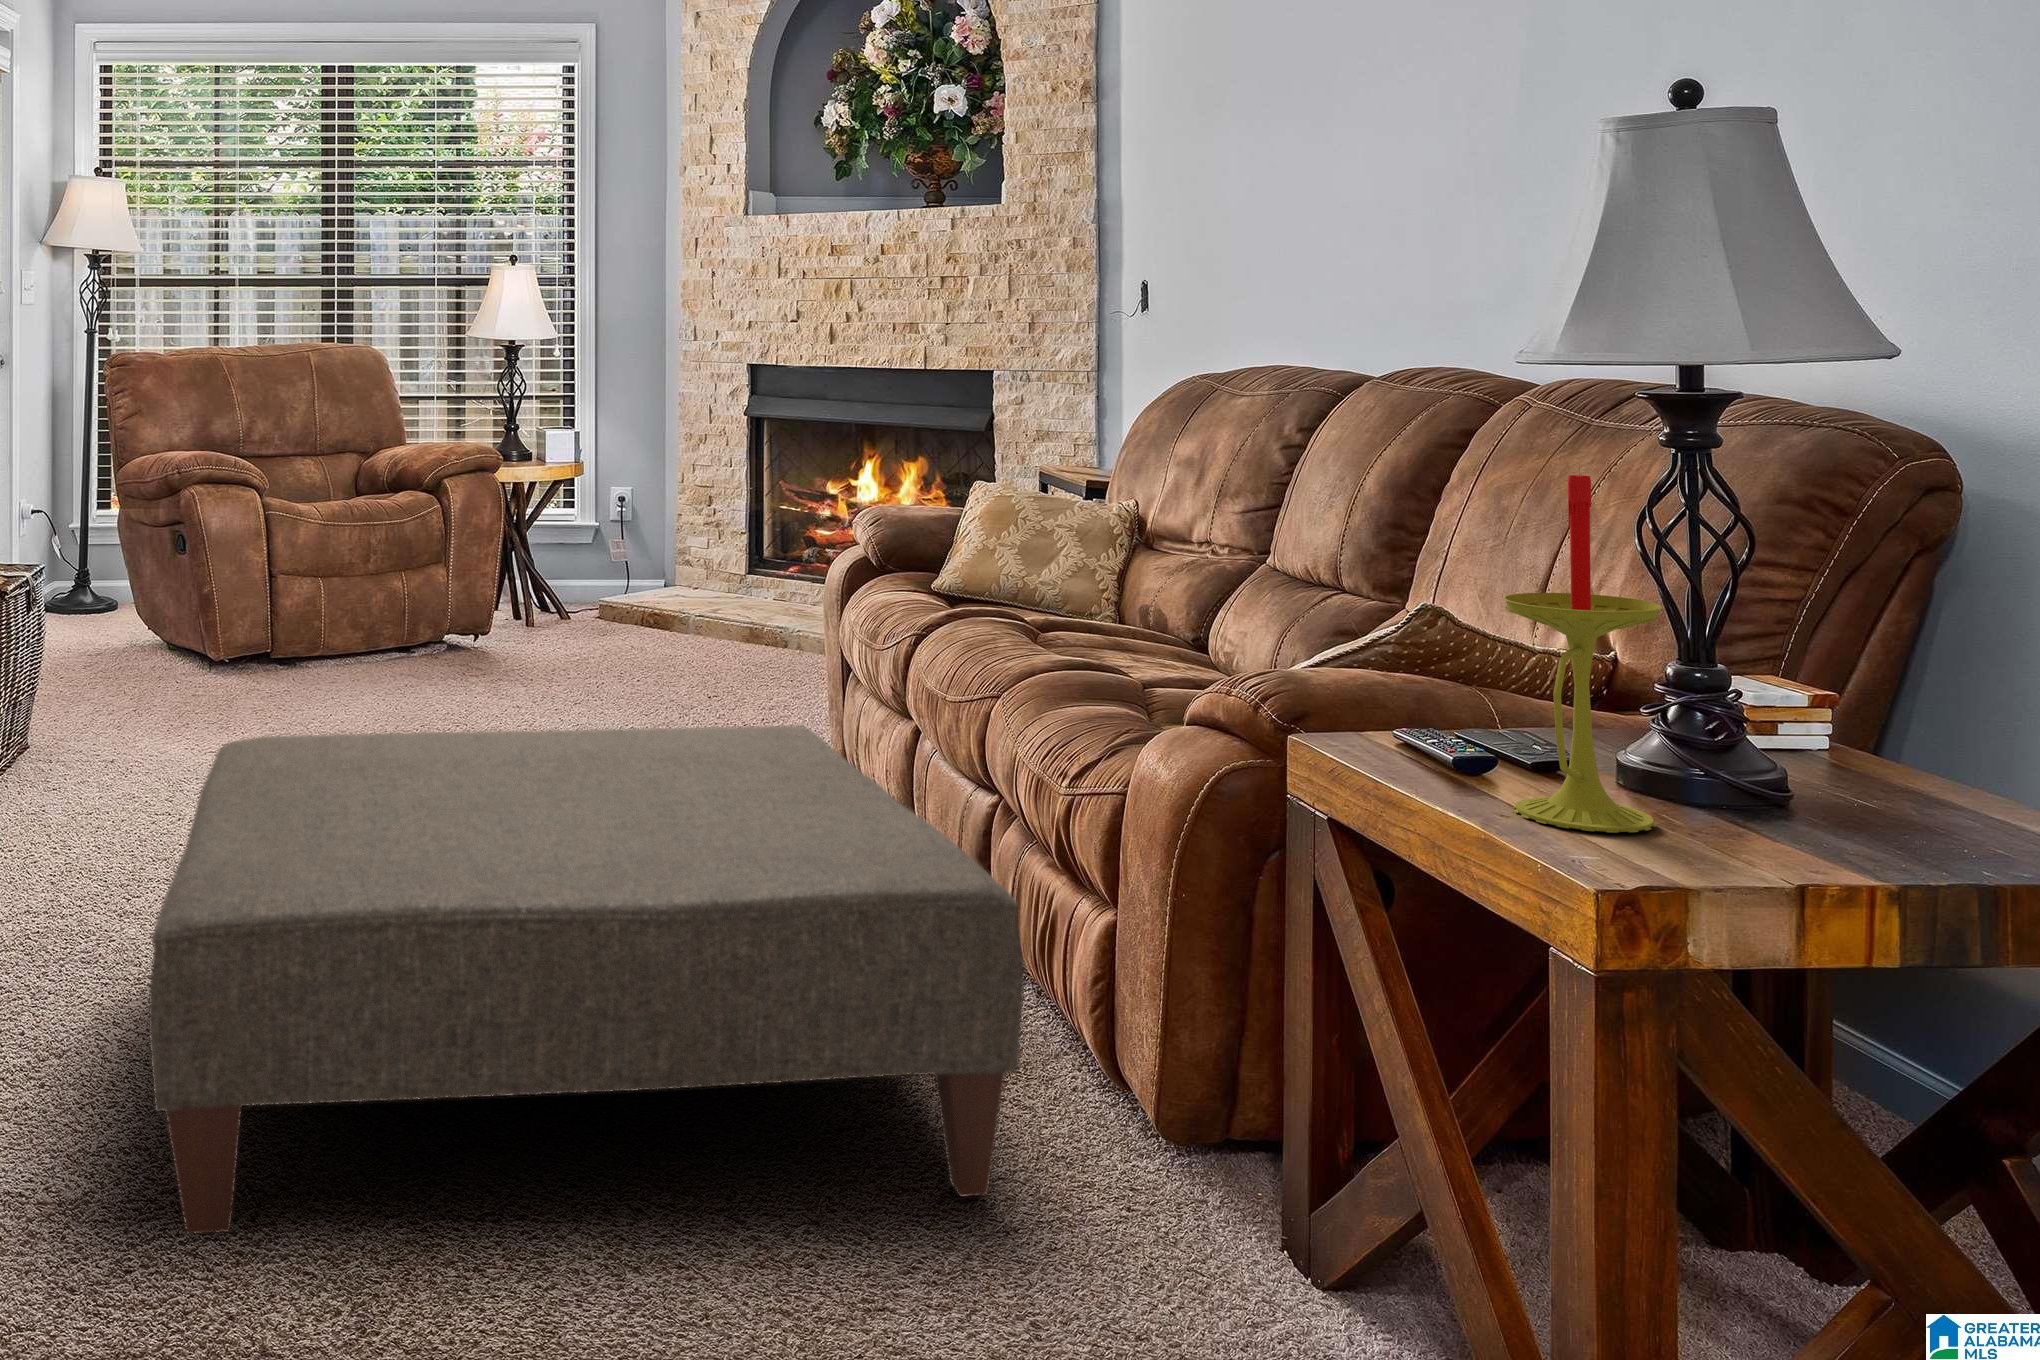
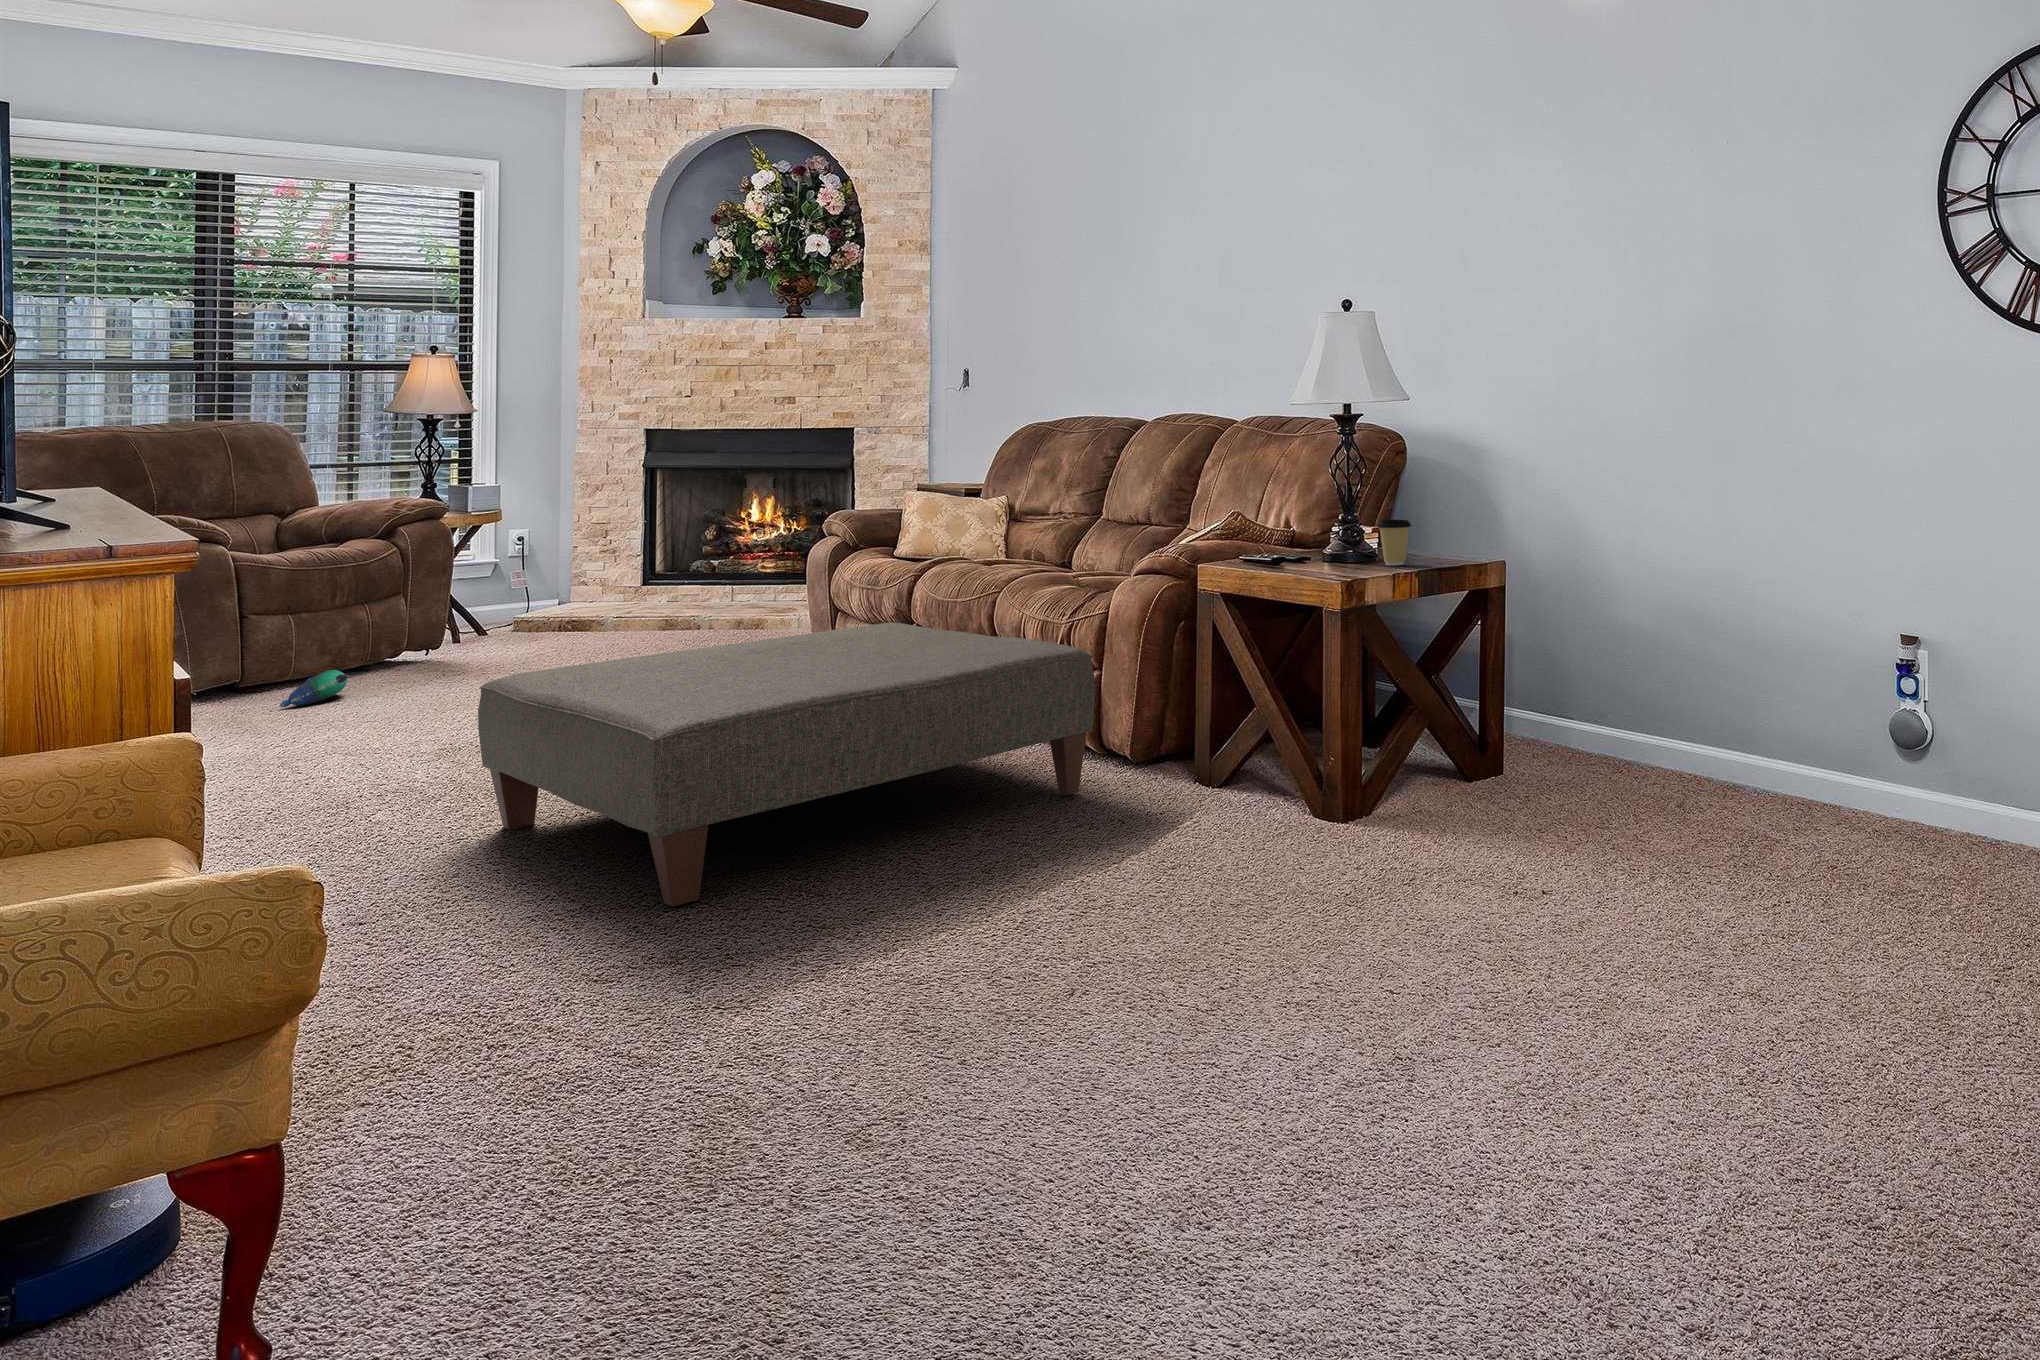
candle: present [1503,475,1662,833] -> none [1295,442,1345,570]
plush toy: none [300,651,368,691] -> present [280,670,348,707]
coffee cup: none [1784,700,1914,853] -> present [1377,519,1411,565]

